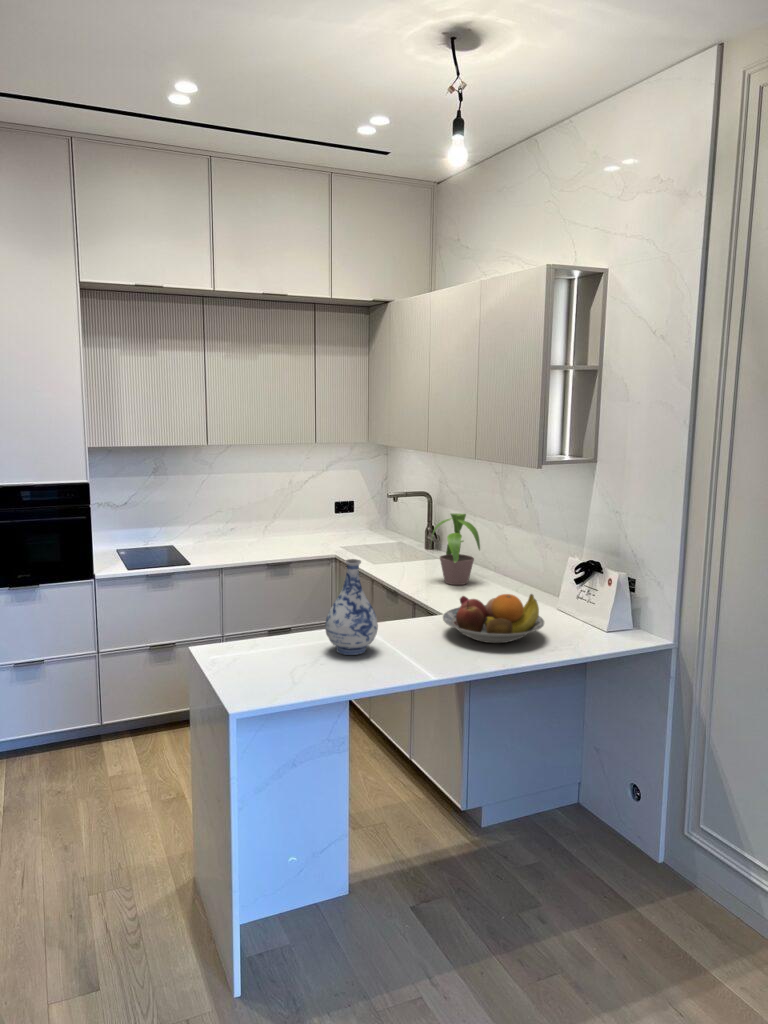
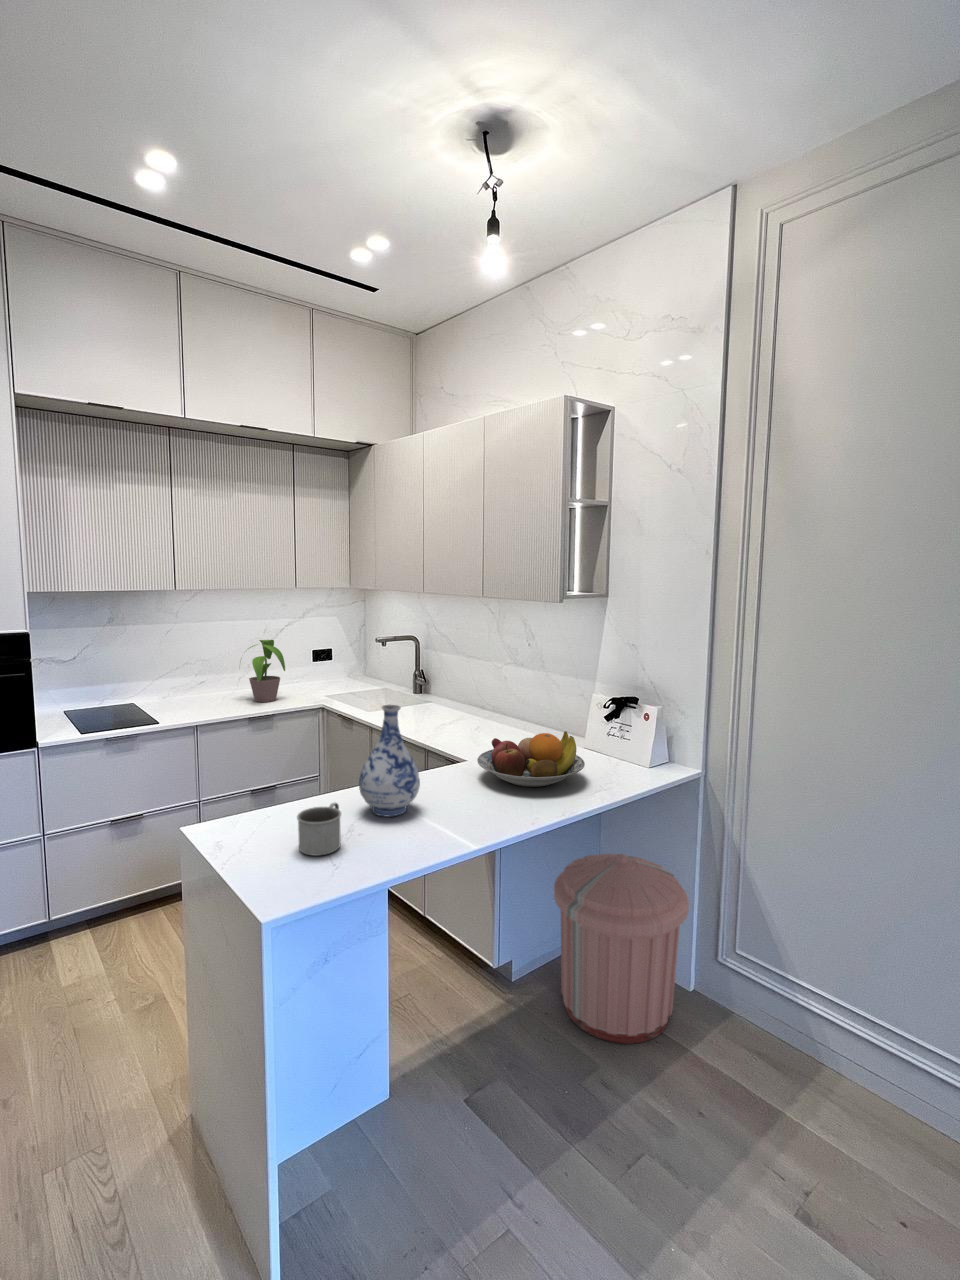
potted plant: present [432,513,480,585] -> present [247,640,285,702]
mug: none [265,637,302,678] -> present [297,803,341,856]
trash can: none [516,716,648,895] -> present [554,854,689,1044]

